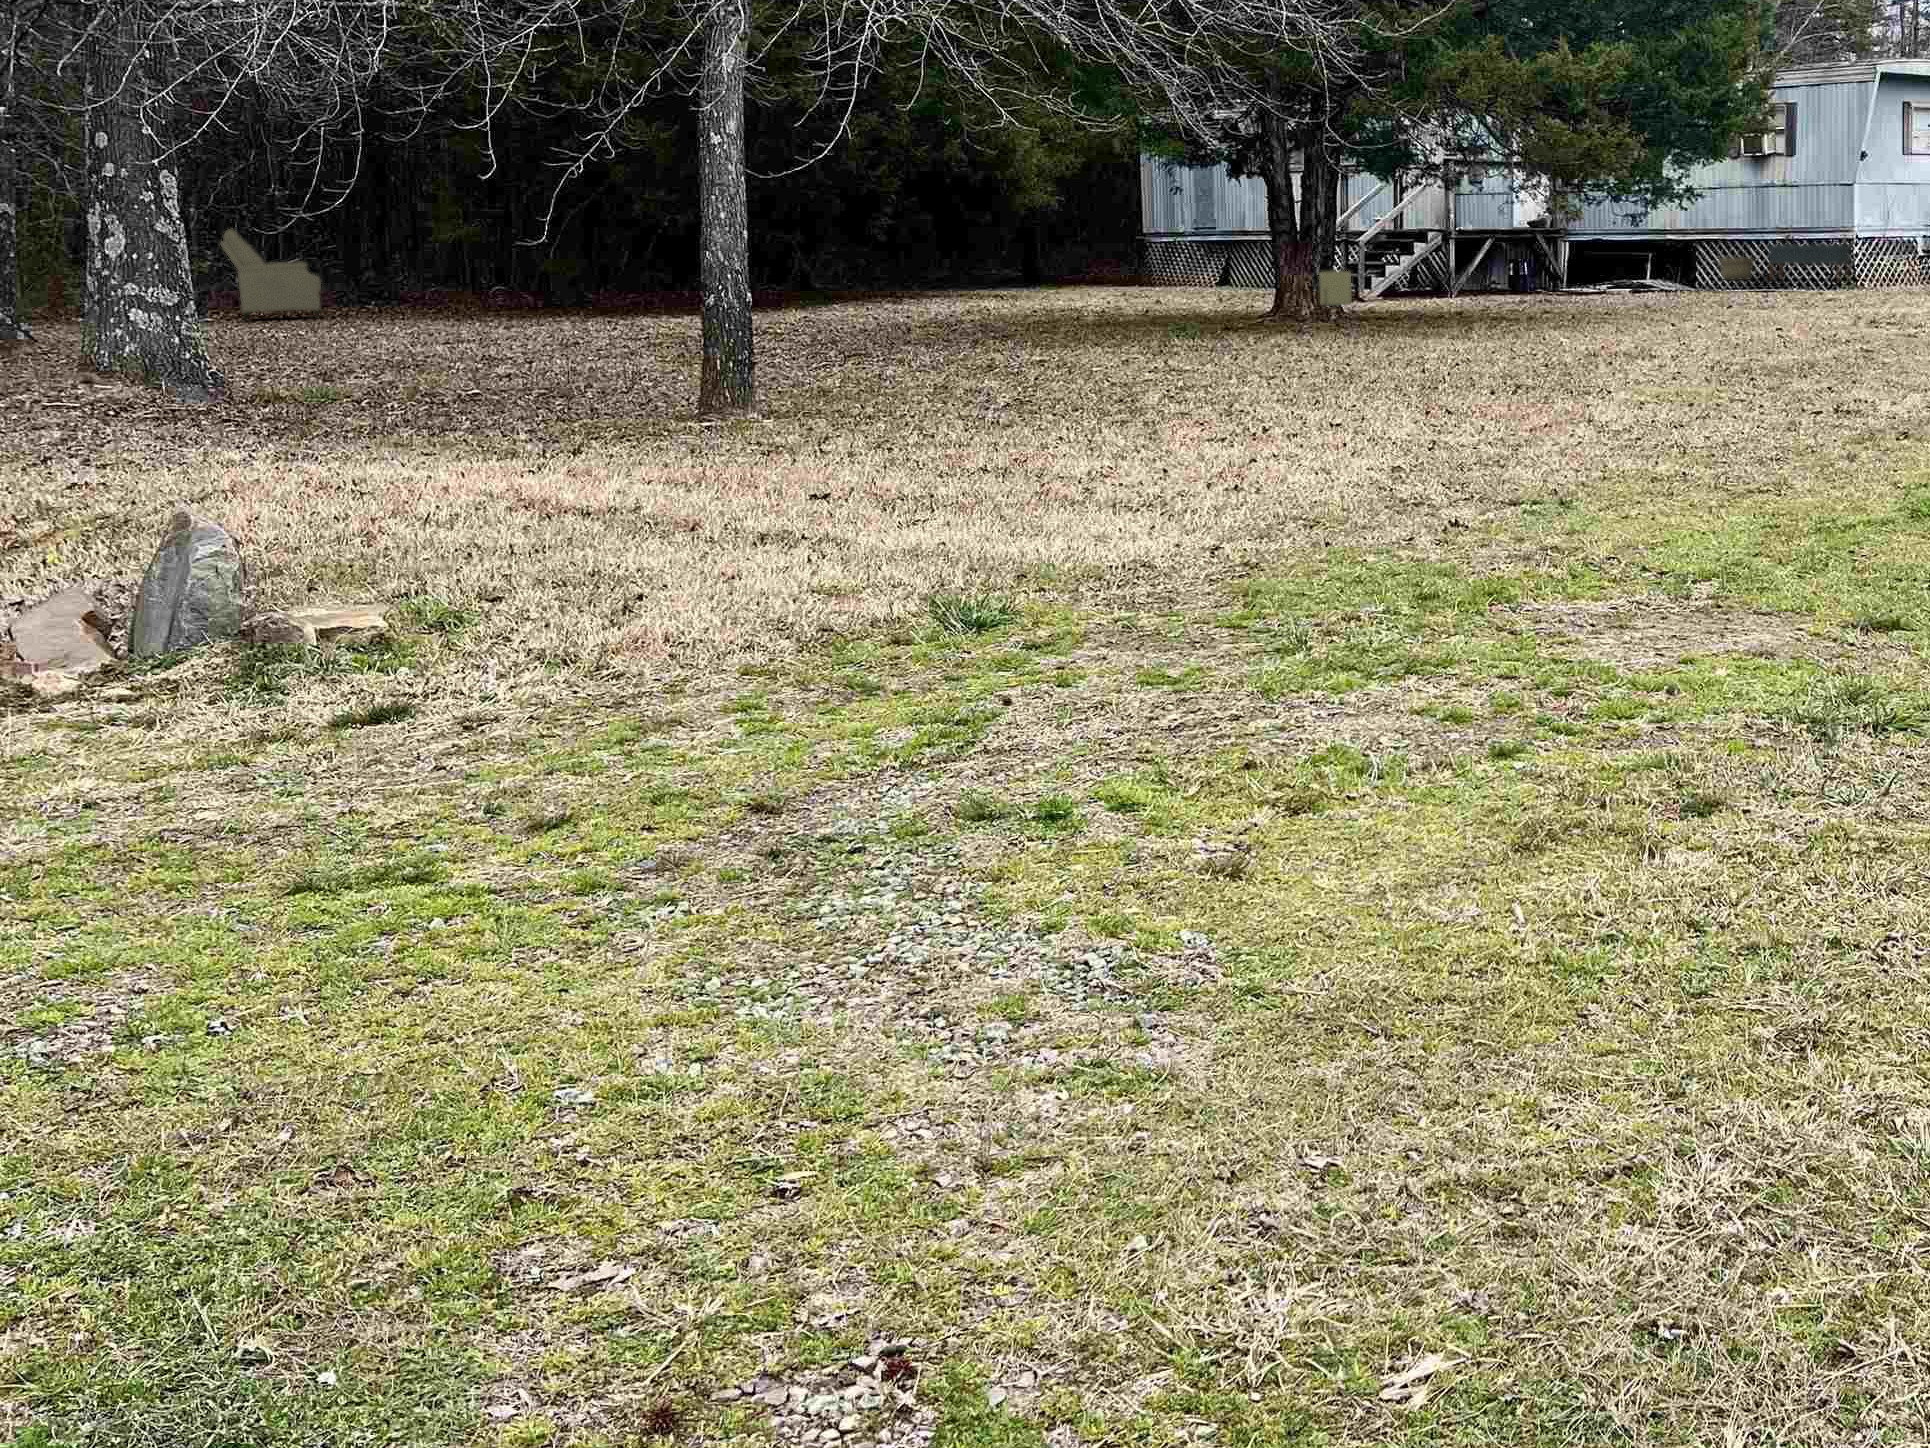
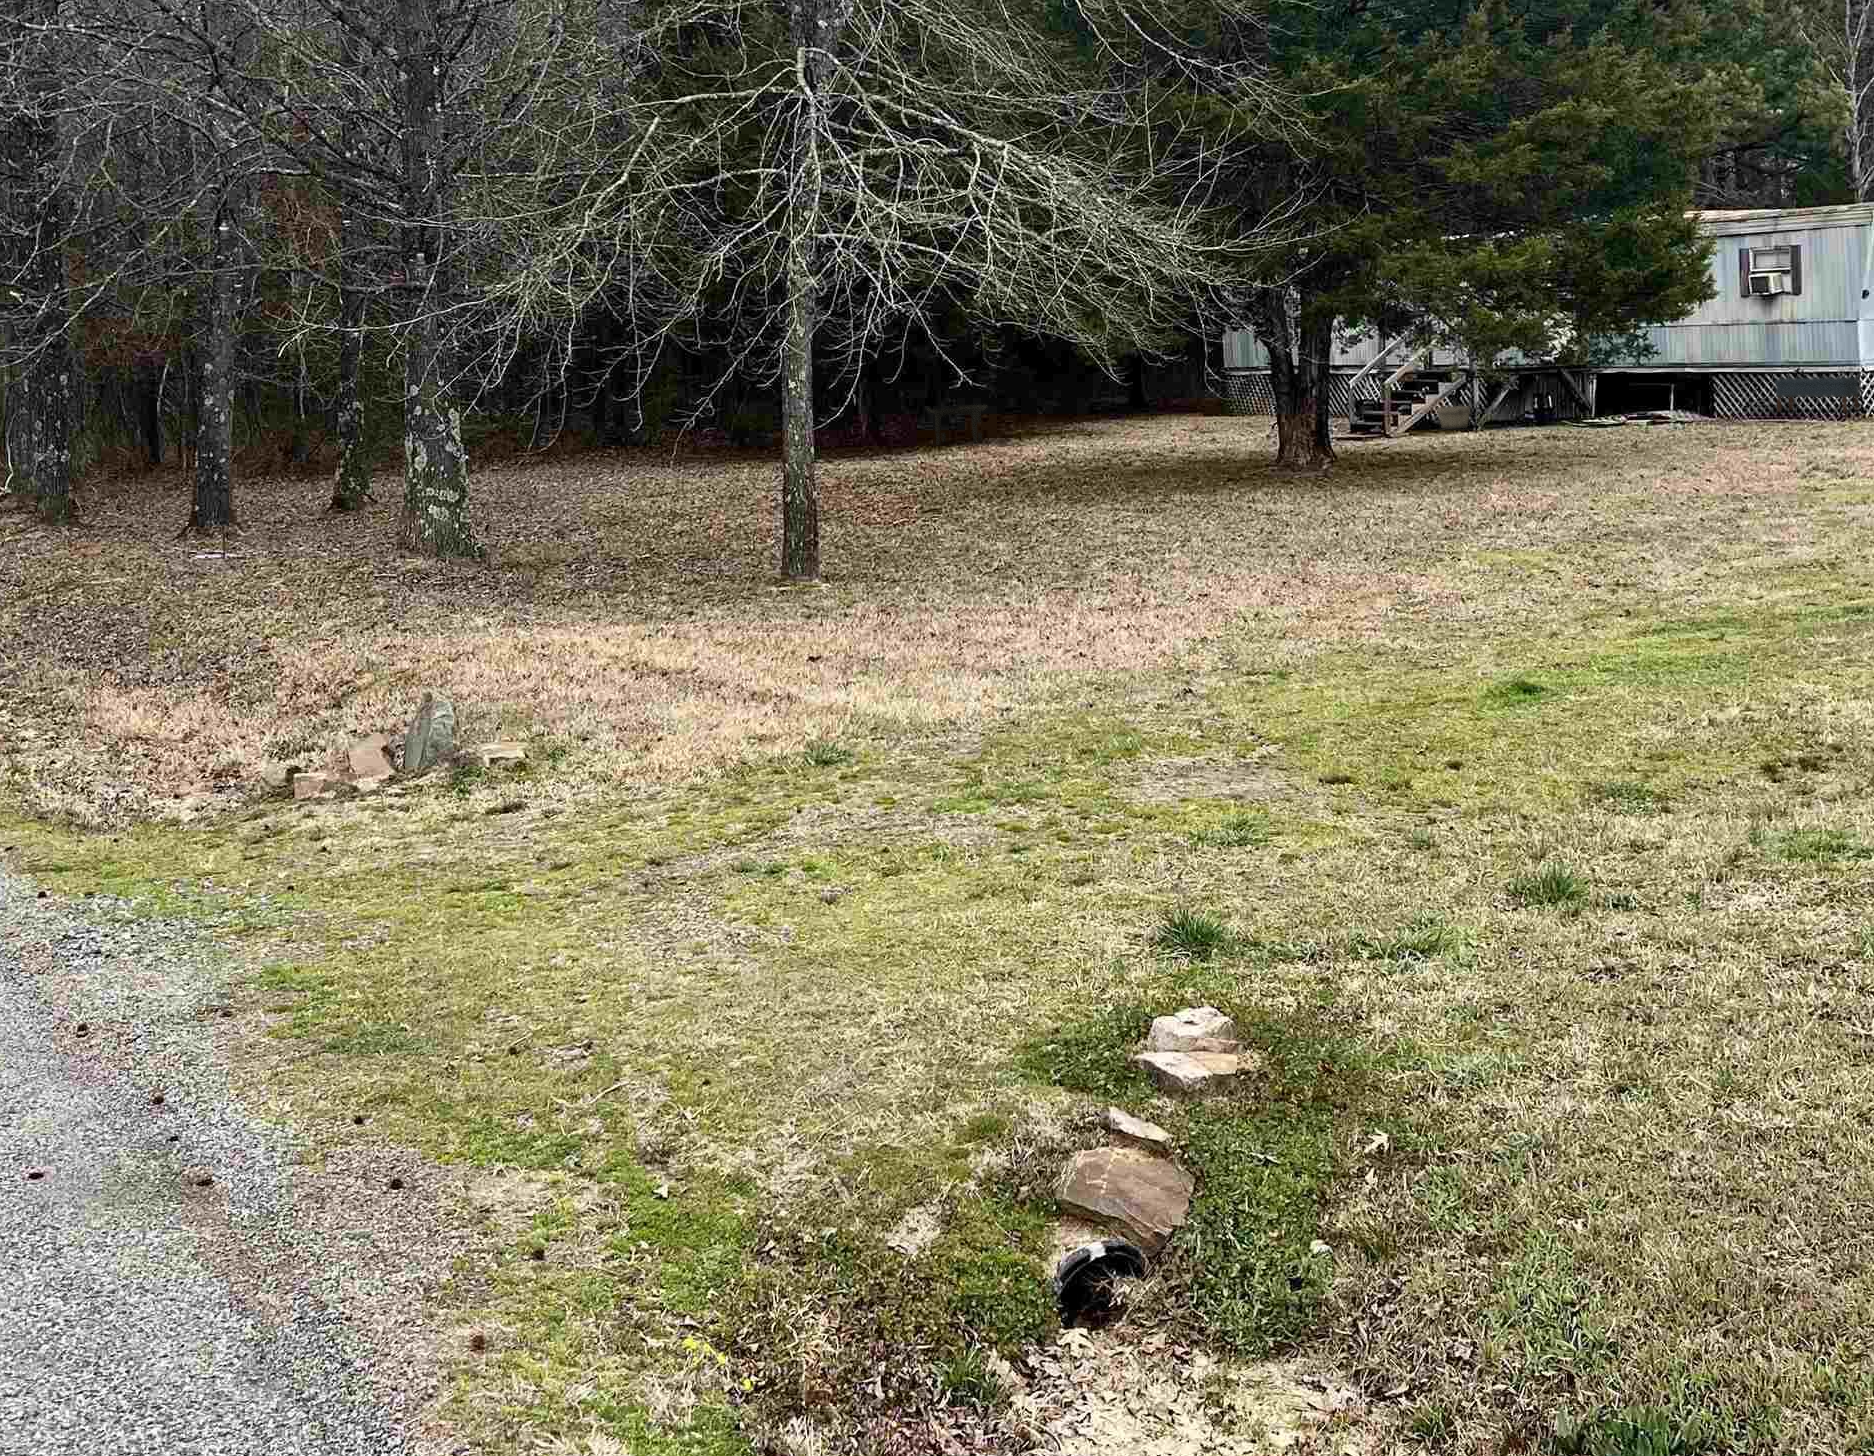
chair: present [221,228,321,321] -> none [566,401,627,468]
round table: none [774,254,857,302] -> present [930,405,987,445]
wooden bucket: present [1719,257,1754,280] -> present [1437,402,1470,428]
planter: present [1319,271,1352,318] -> none [1316,428,1345,470]

